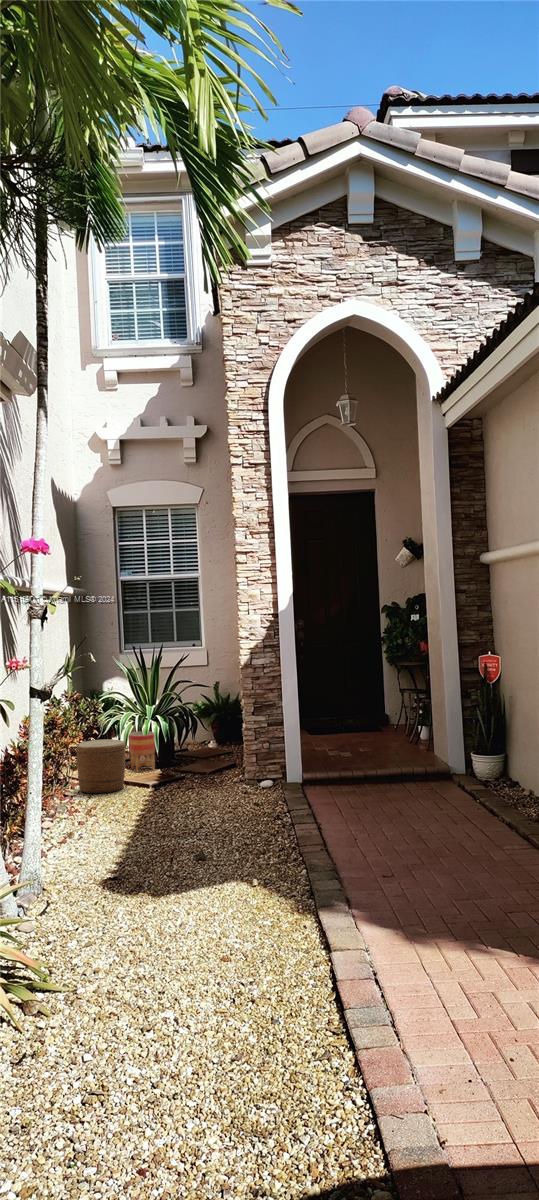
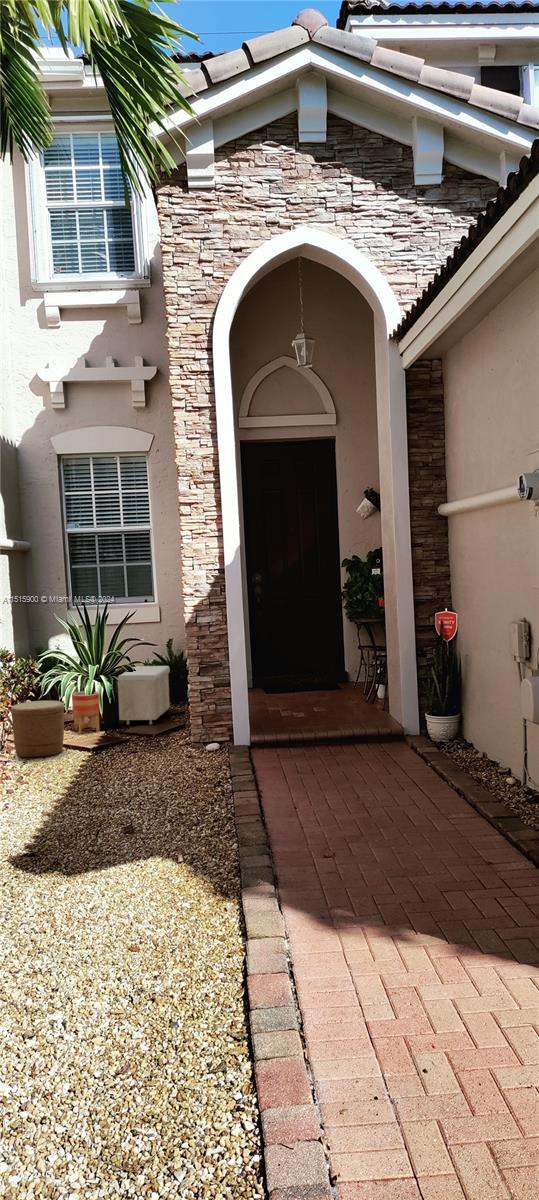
storage bench: none [172,708,220,764] -> present [118,666,170,724]

